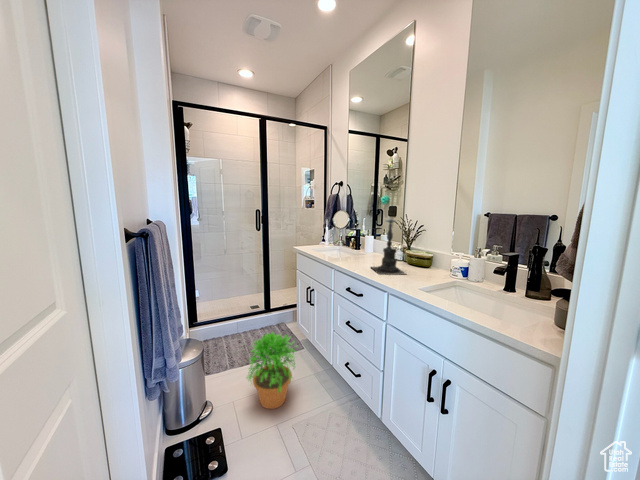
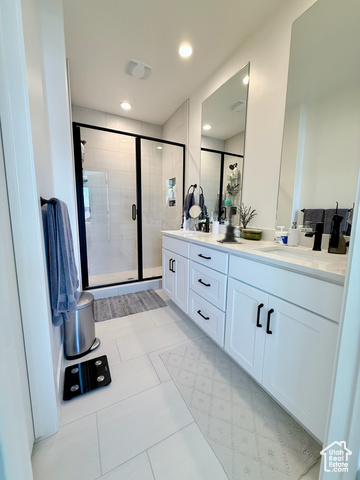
potted plant: present [247,333,295,409] -> none [124,288,164,344]

